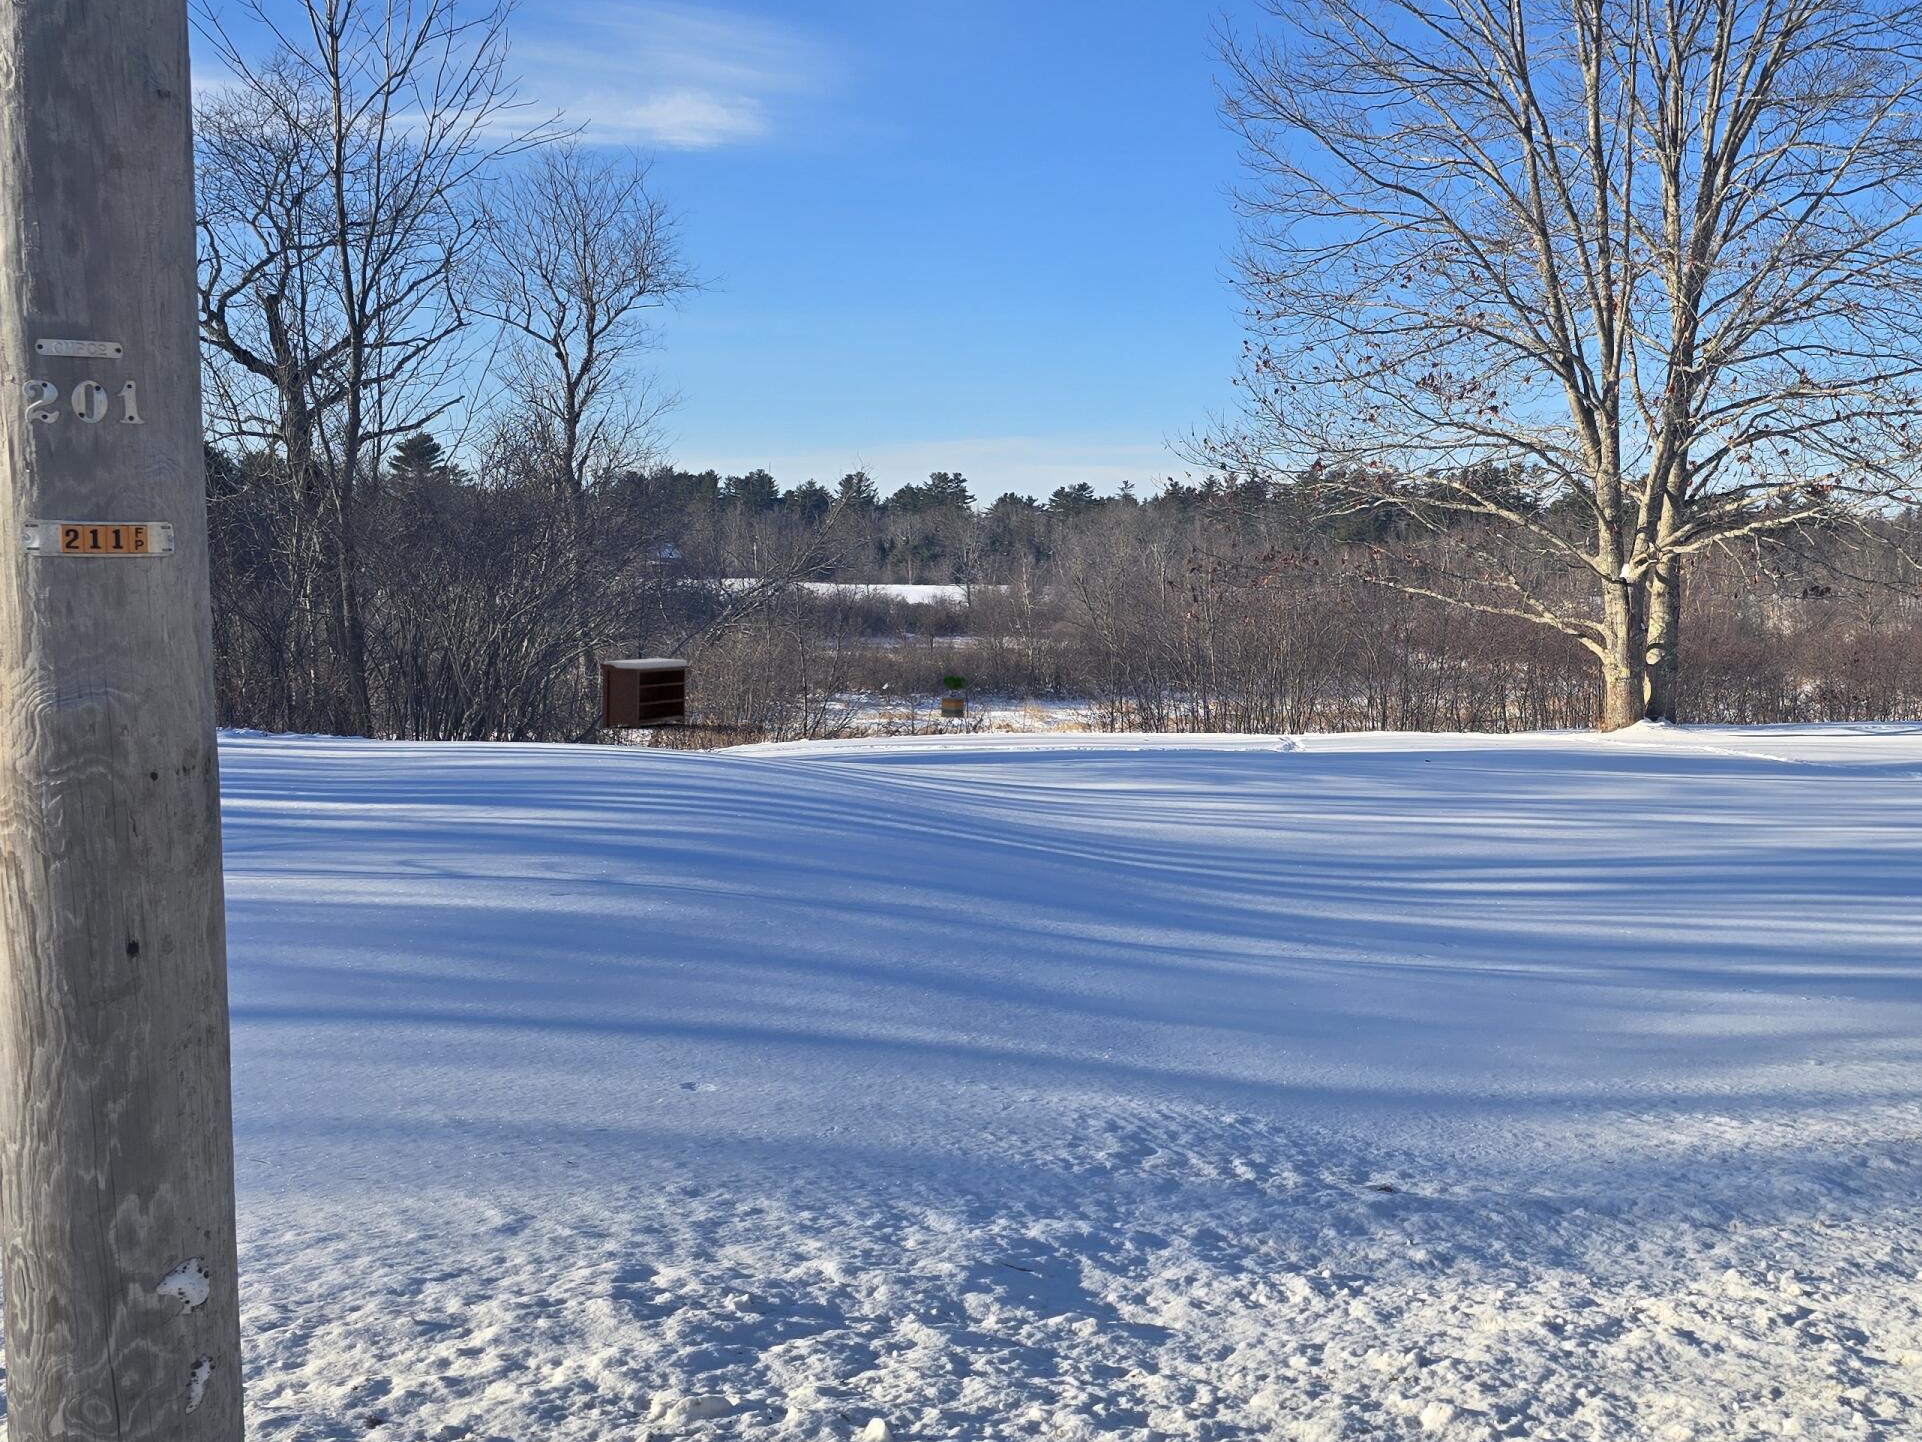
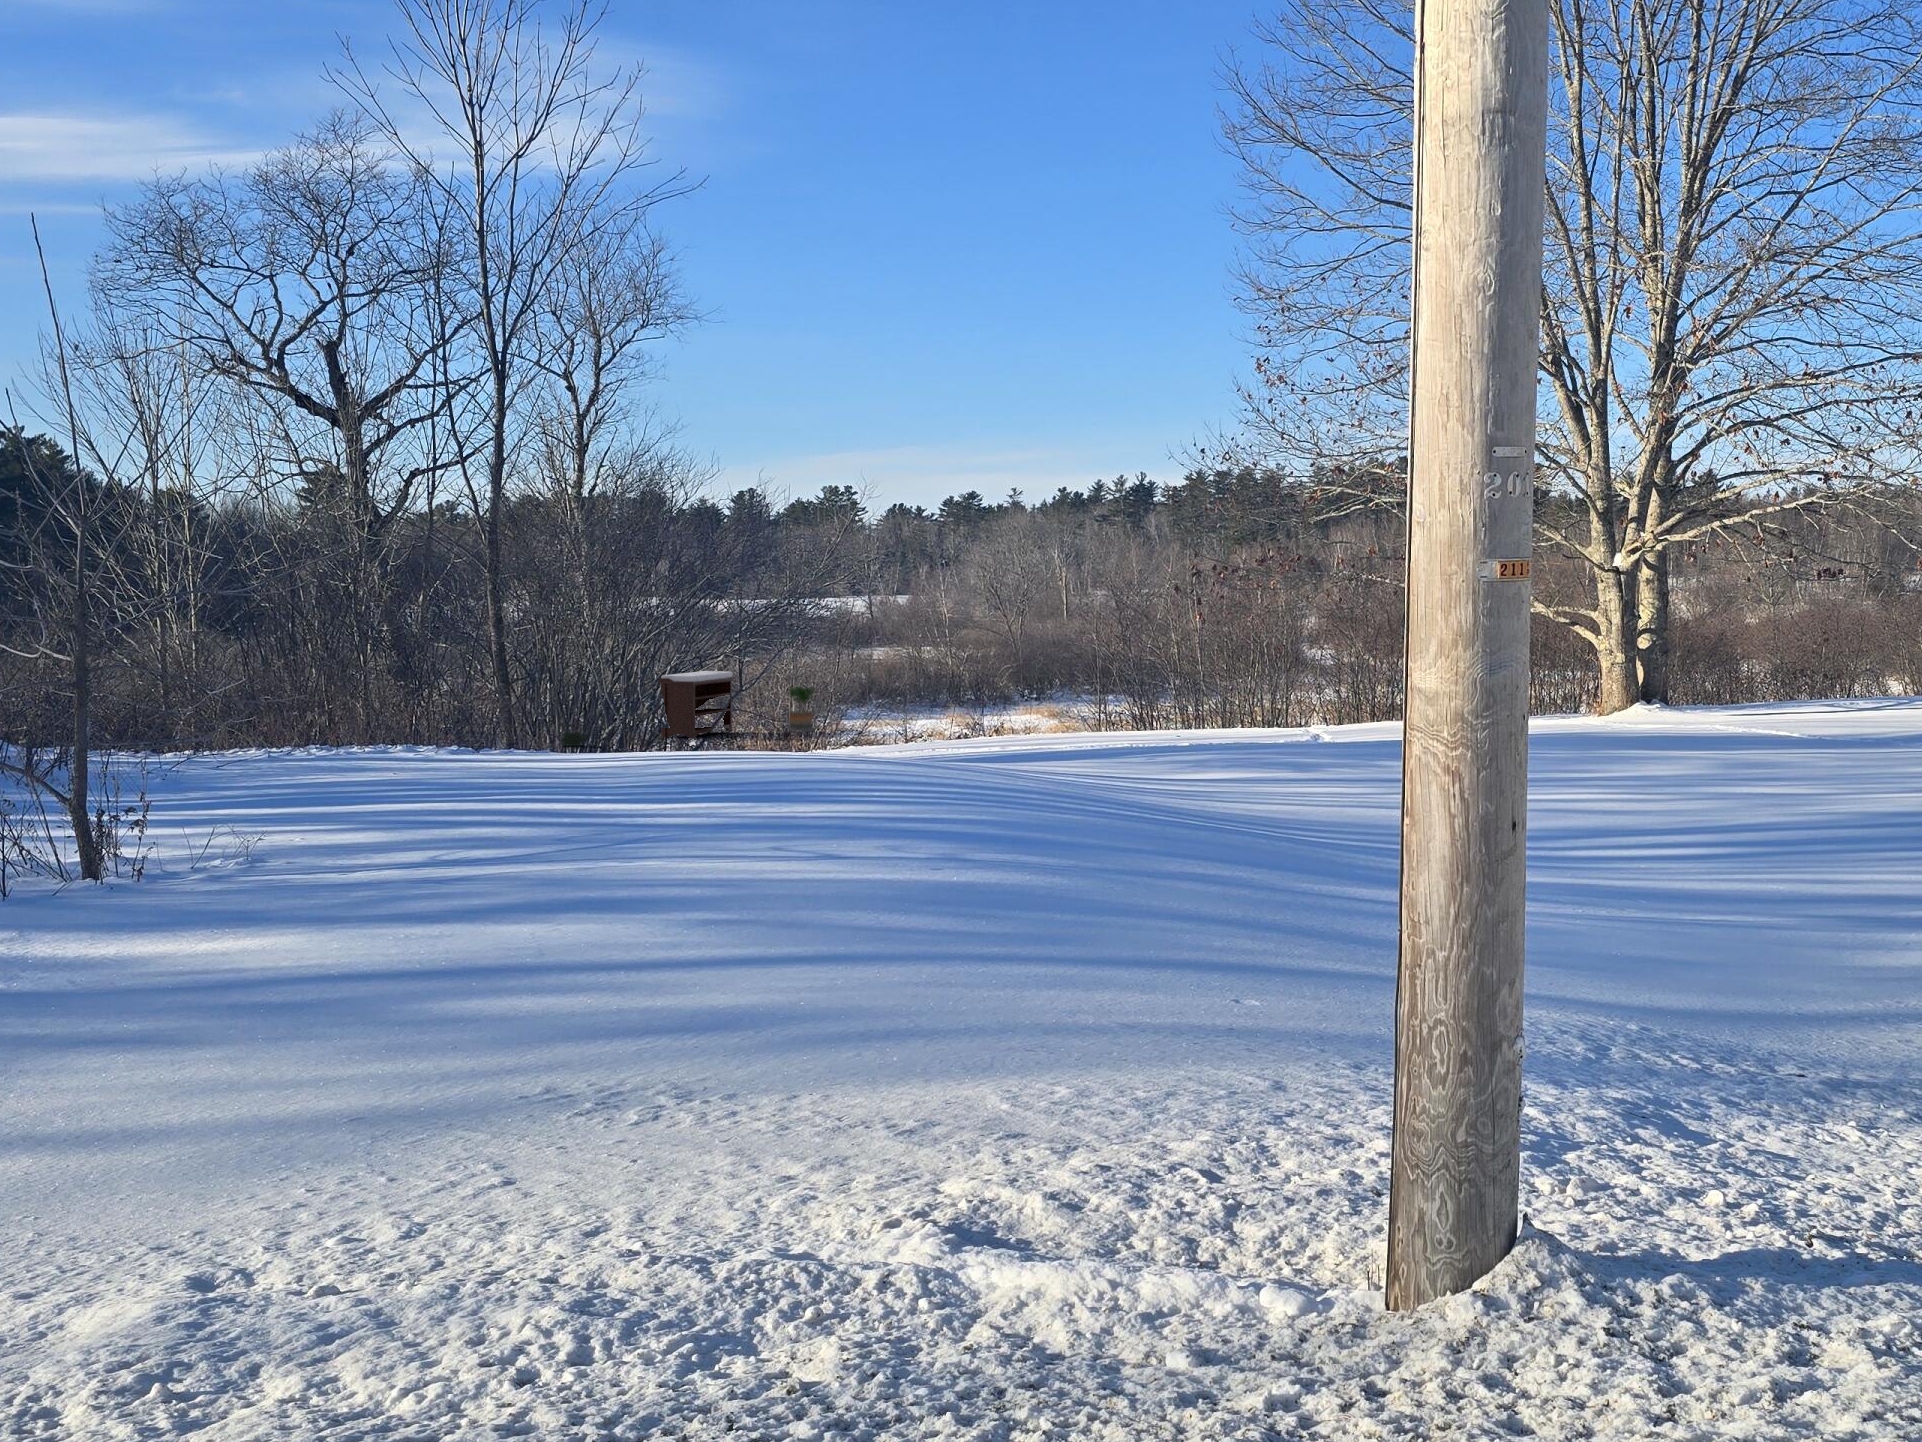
potted tree: present [941,675,968,718] -> present [789,686,817,733]
watering can: none [479,709,521,733] -> present [559,725,592,746]

